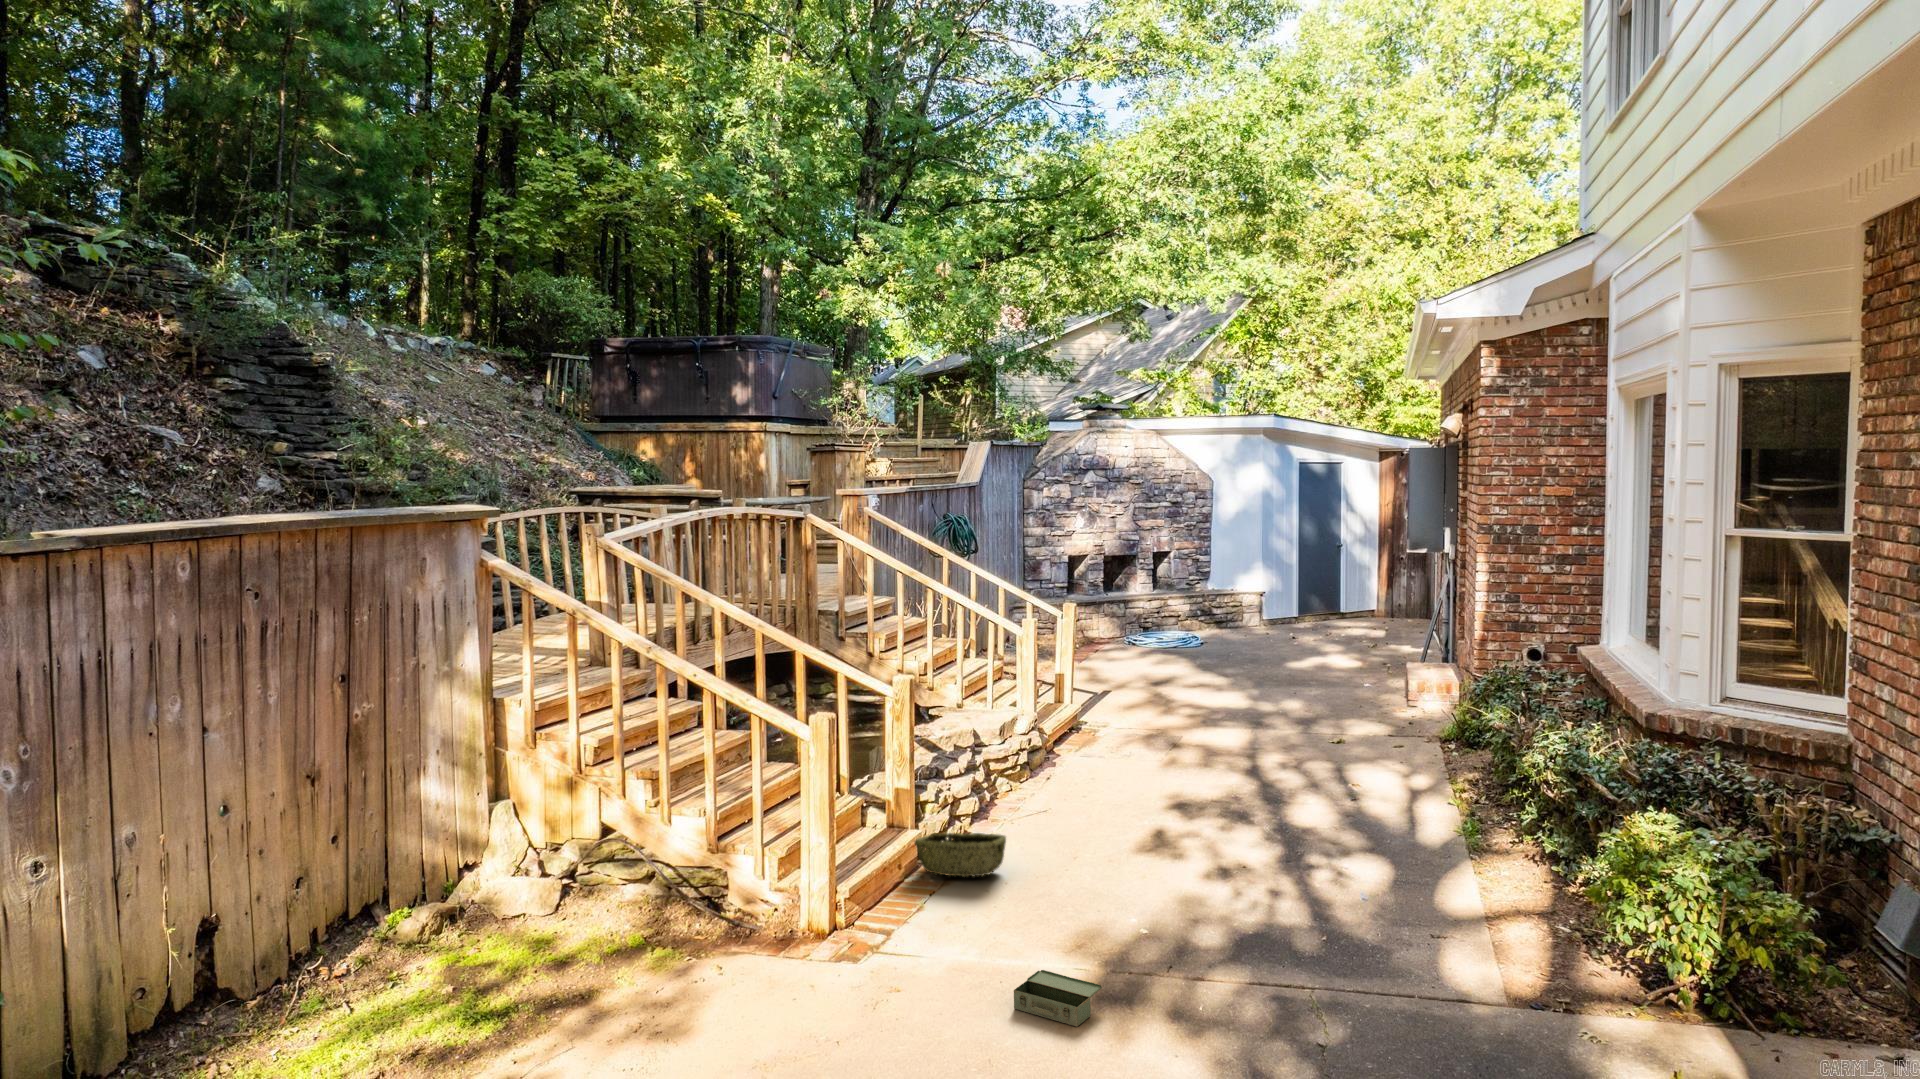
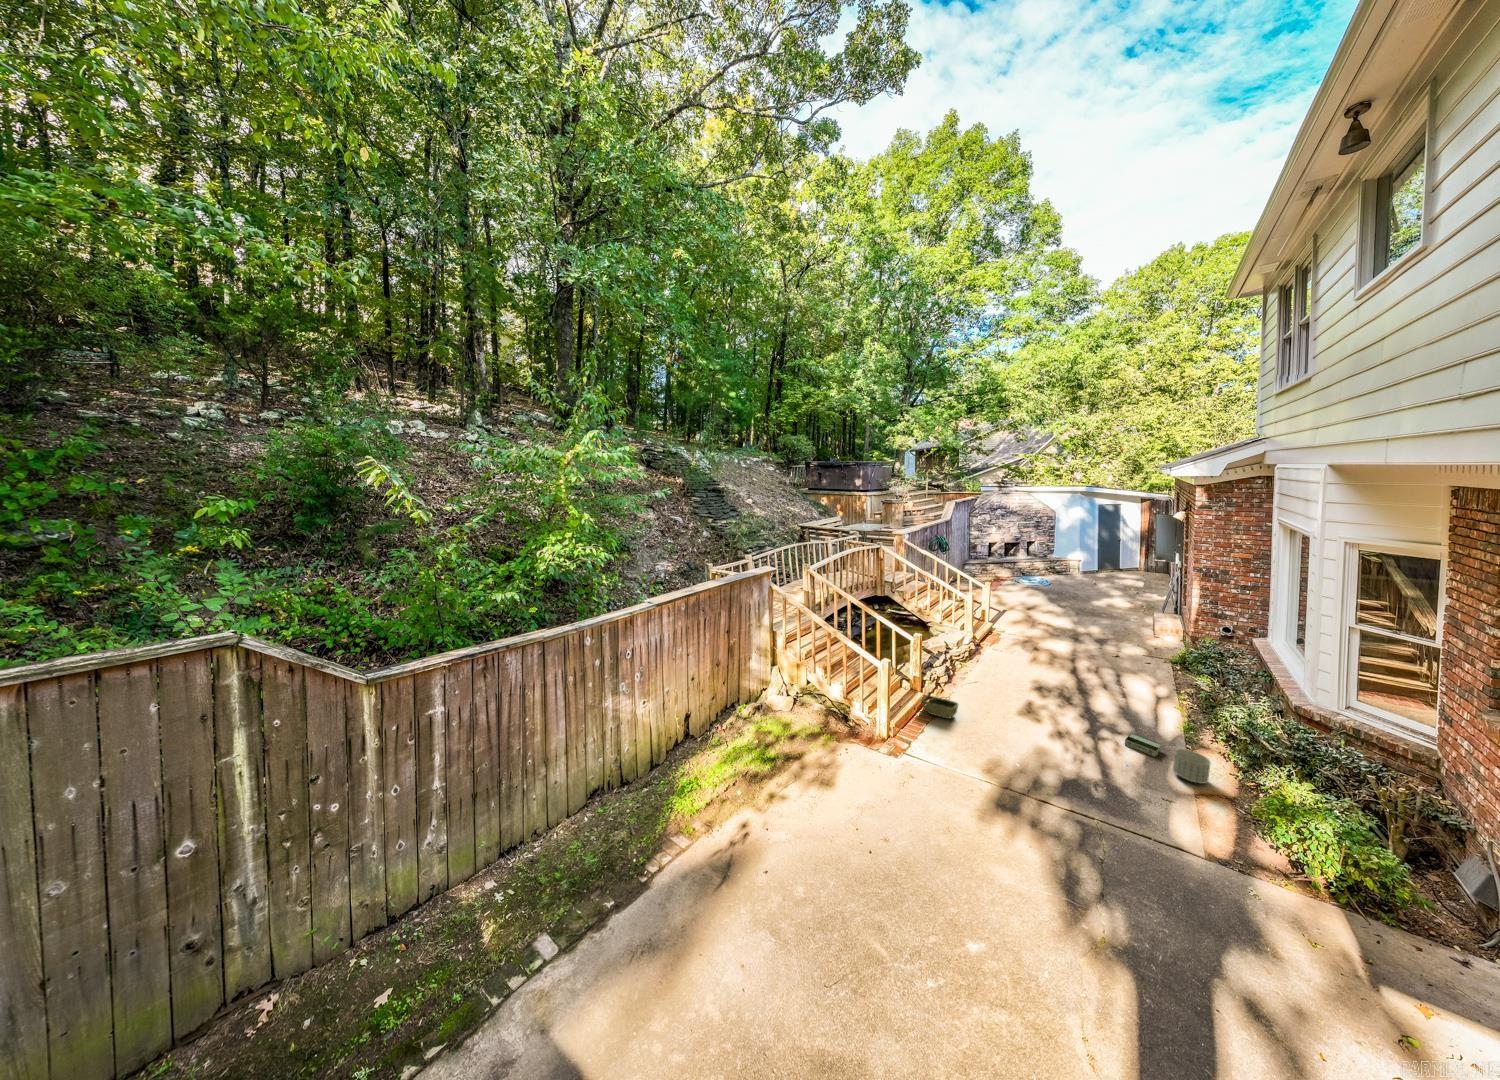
planter: none [1443,834,1503,898] -> present [1173,749,1210,784]
toolbox: present [1014,970,1102,1027] -> present [1125,733,1161,757]

